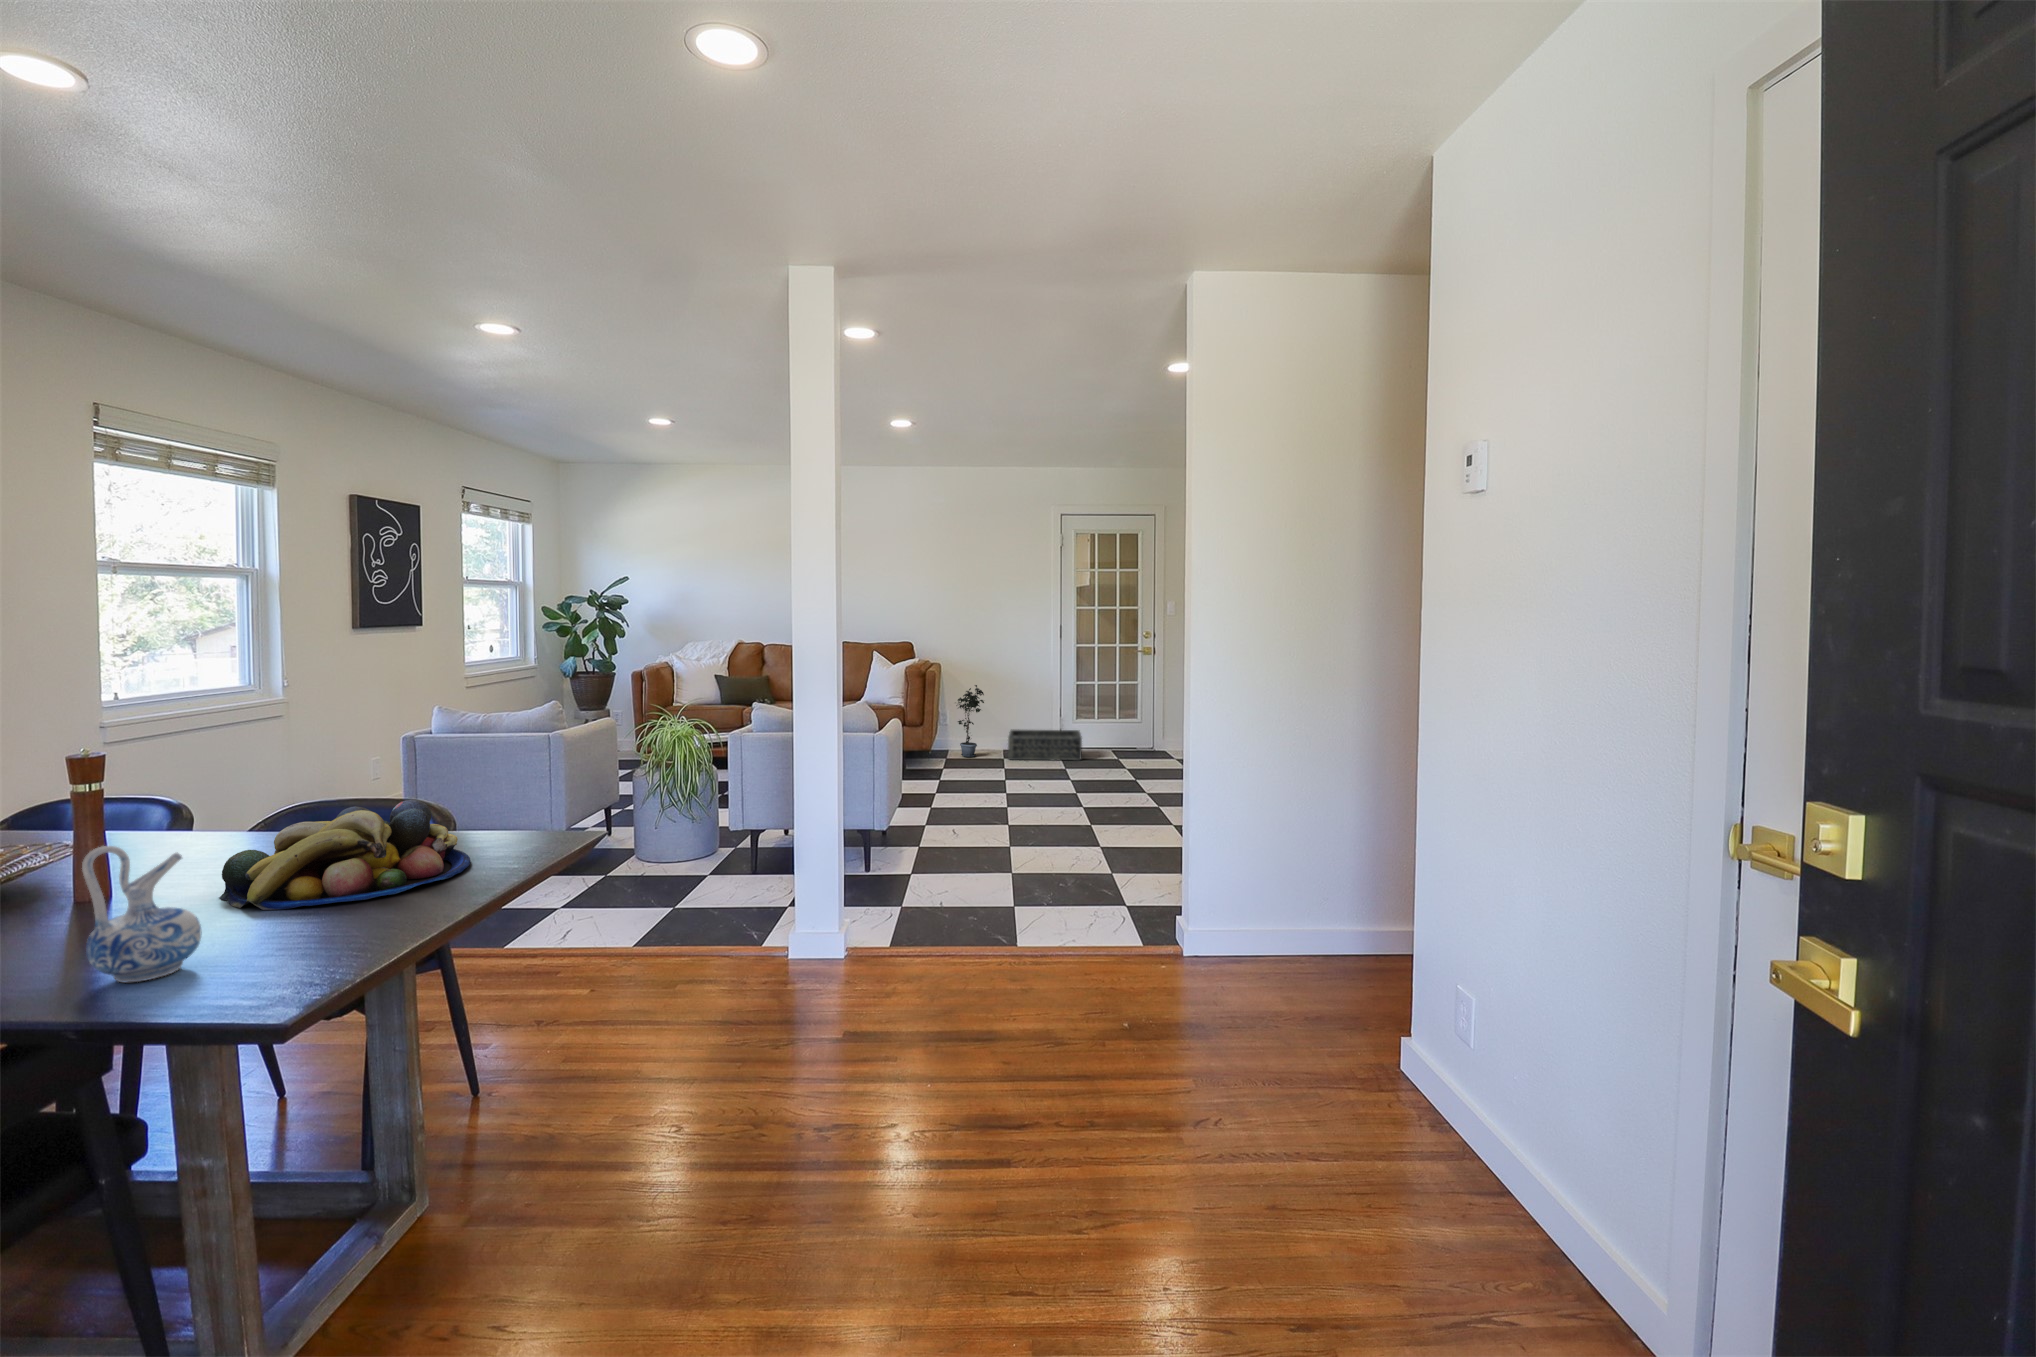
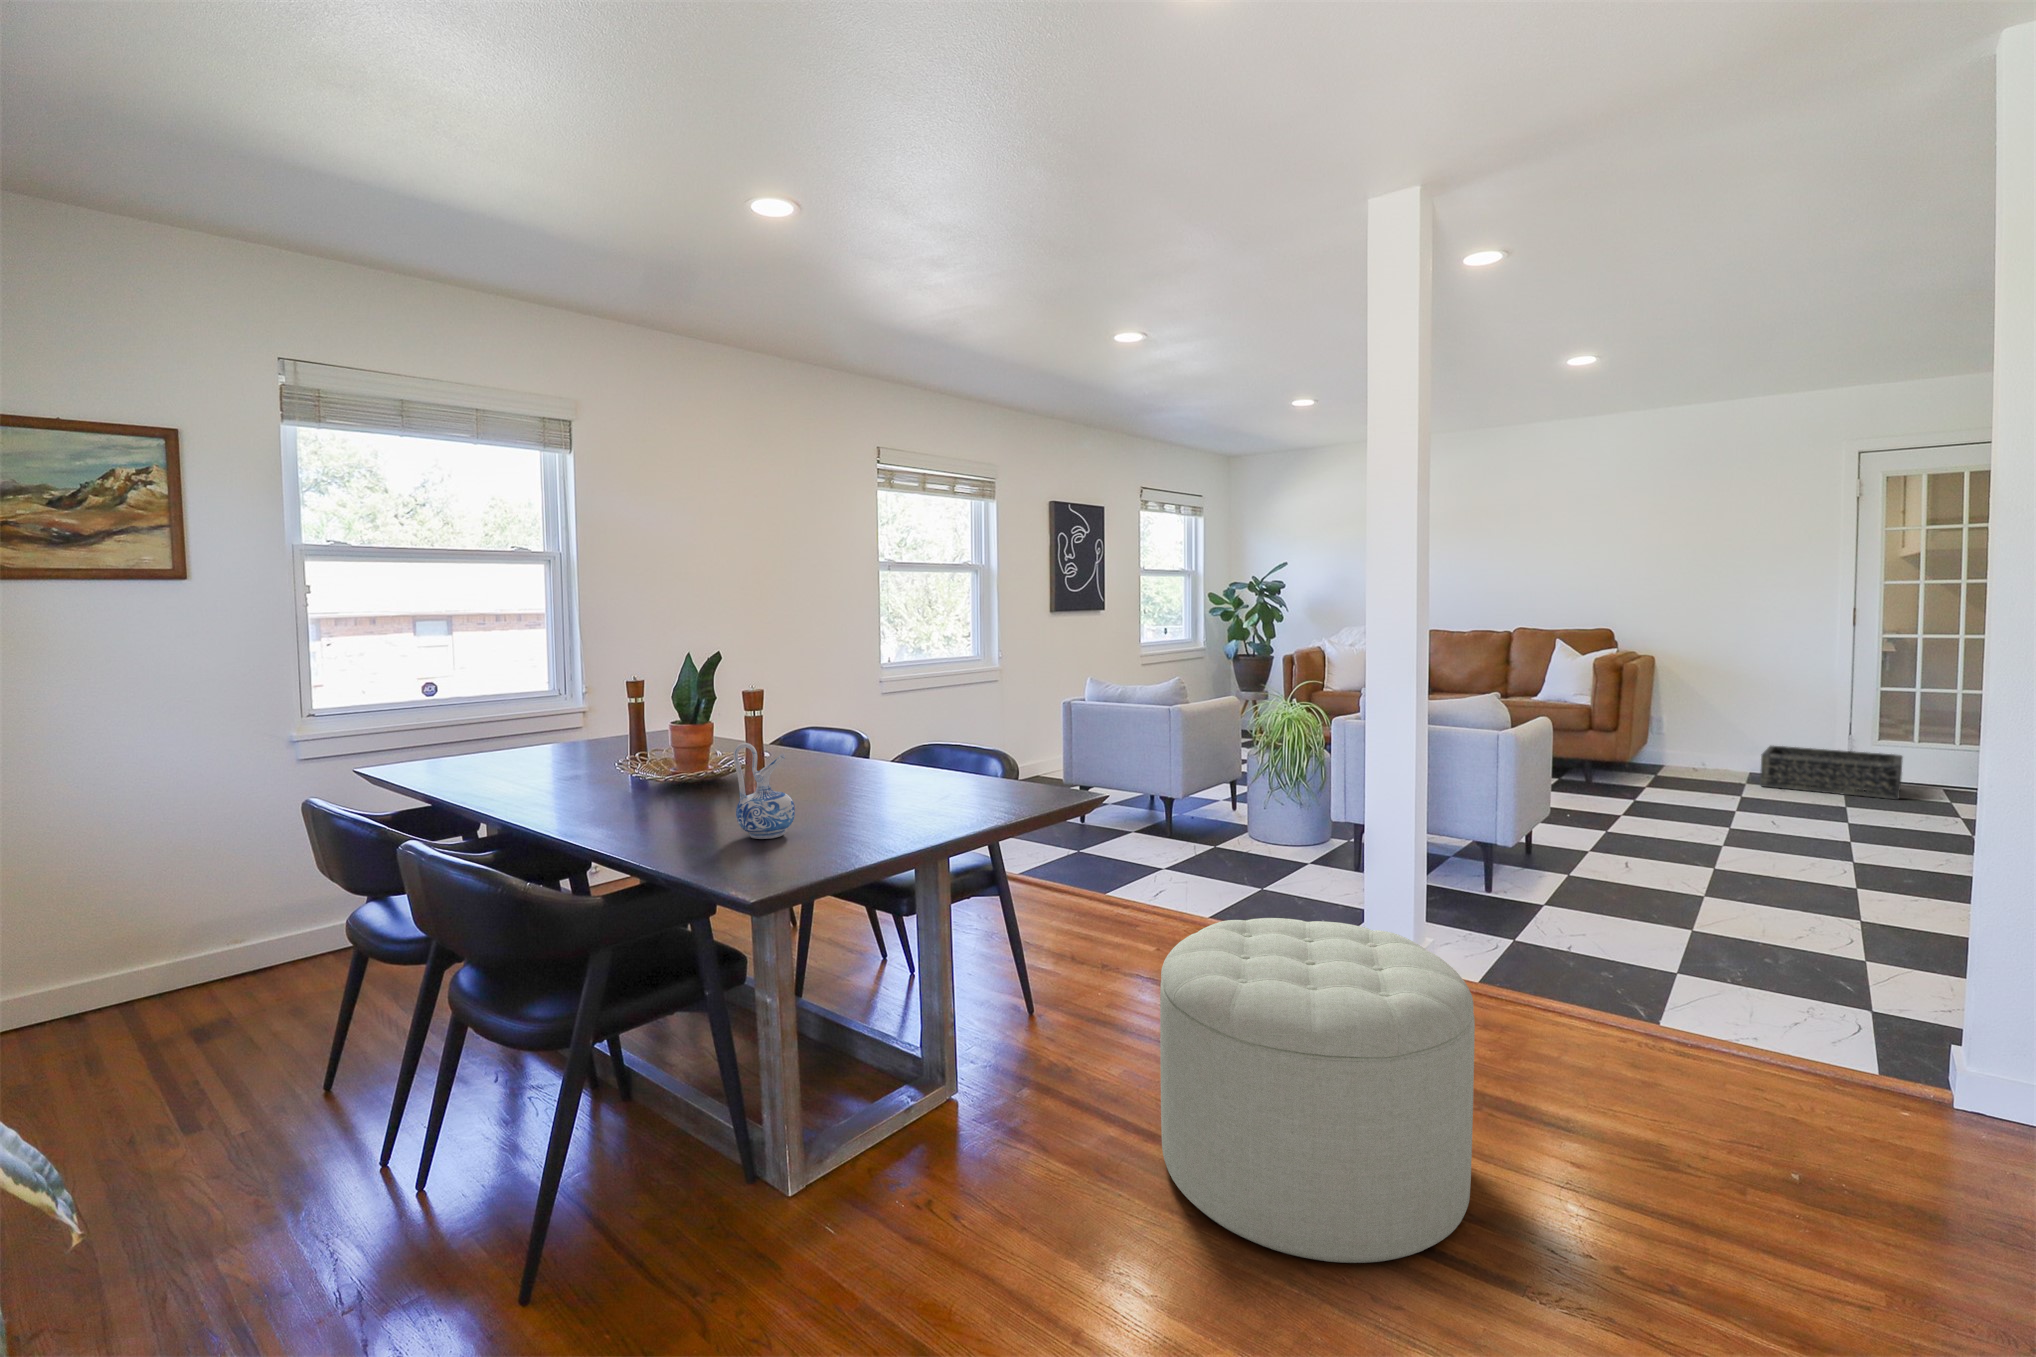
potted plant: present [958,685,984,757] -> none [1673,681,1726,778]
fruit bowl: present [219,799,471,910] -> none [840,740,998,812]
ottoman: none [684,921,960,1235] -> present [1160,918,1475,1263]

